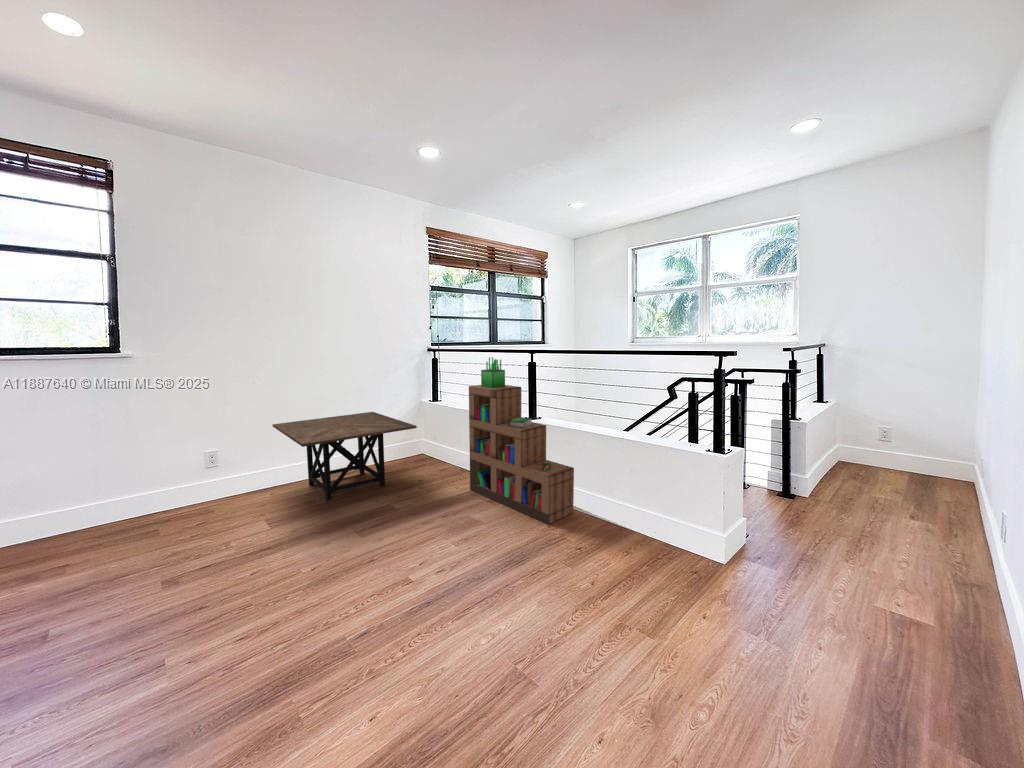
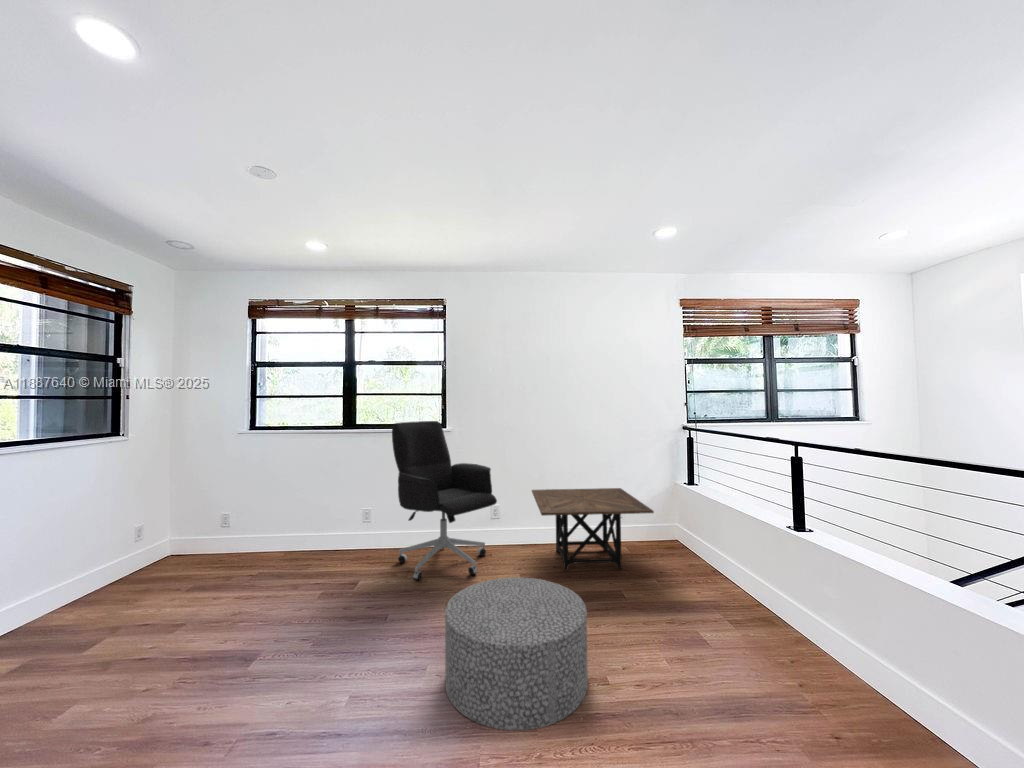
office chair: none [26,345,235,561] -> present [392,421,497,580]
bookshelf: present [469,357,574,524] -> none [710,442,859,680]
ottoman: none [218,507,397,672] -> present [445,577,588,730]

